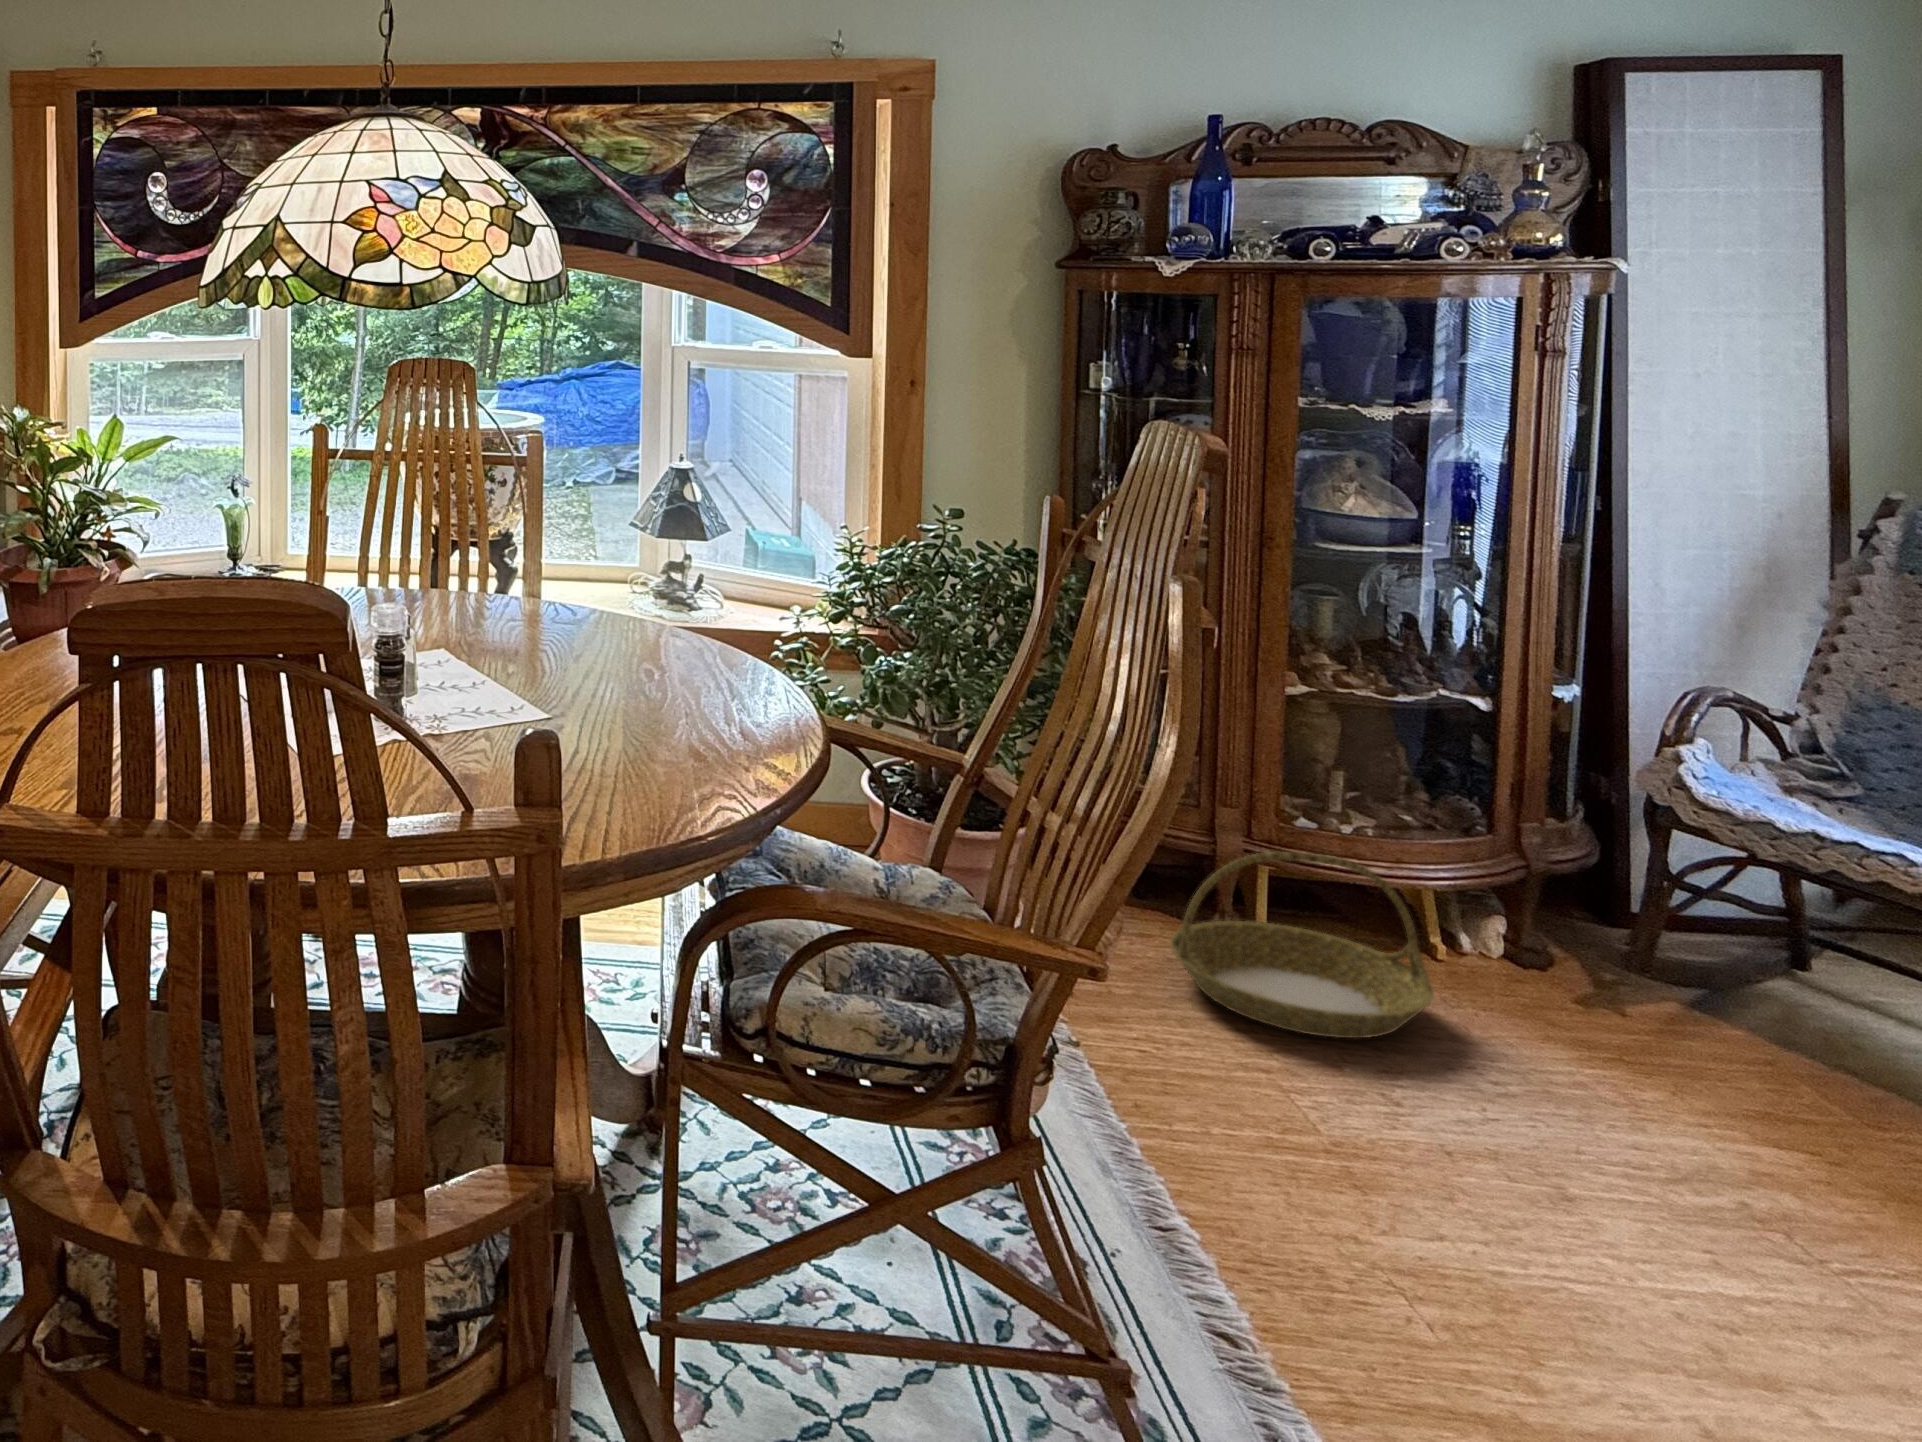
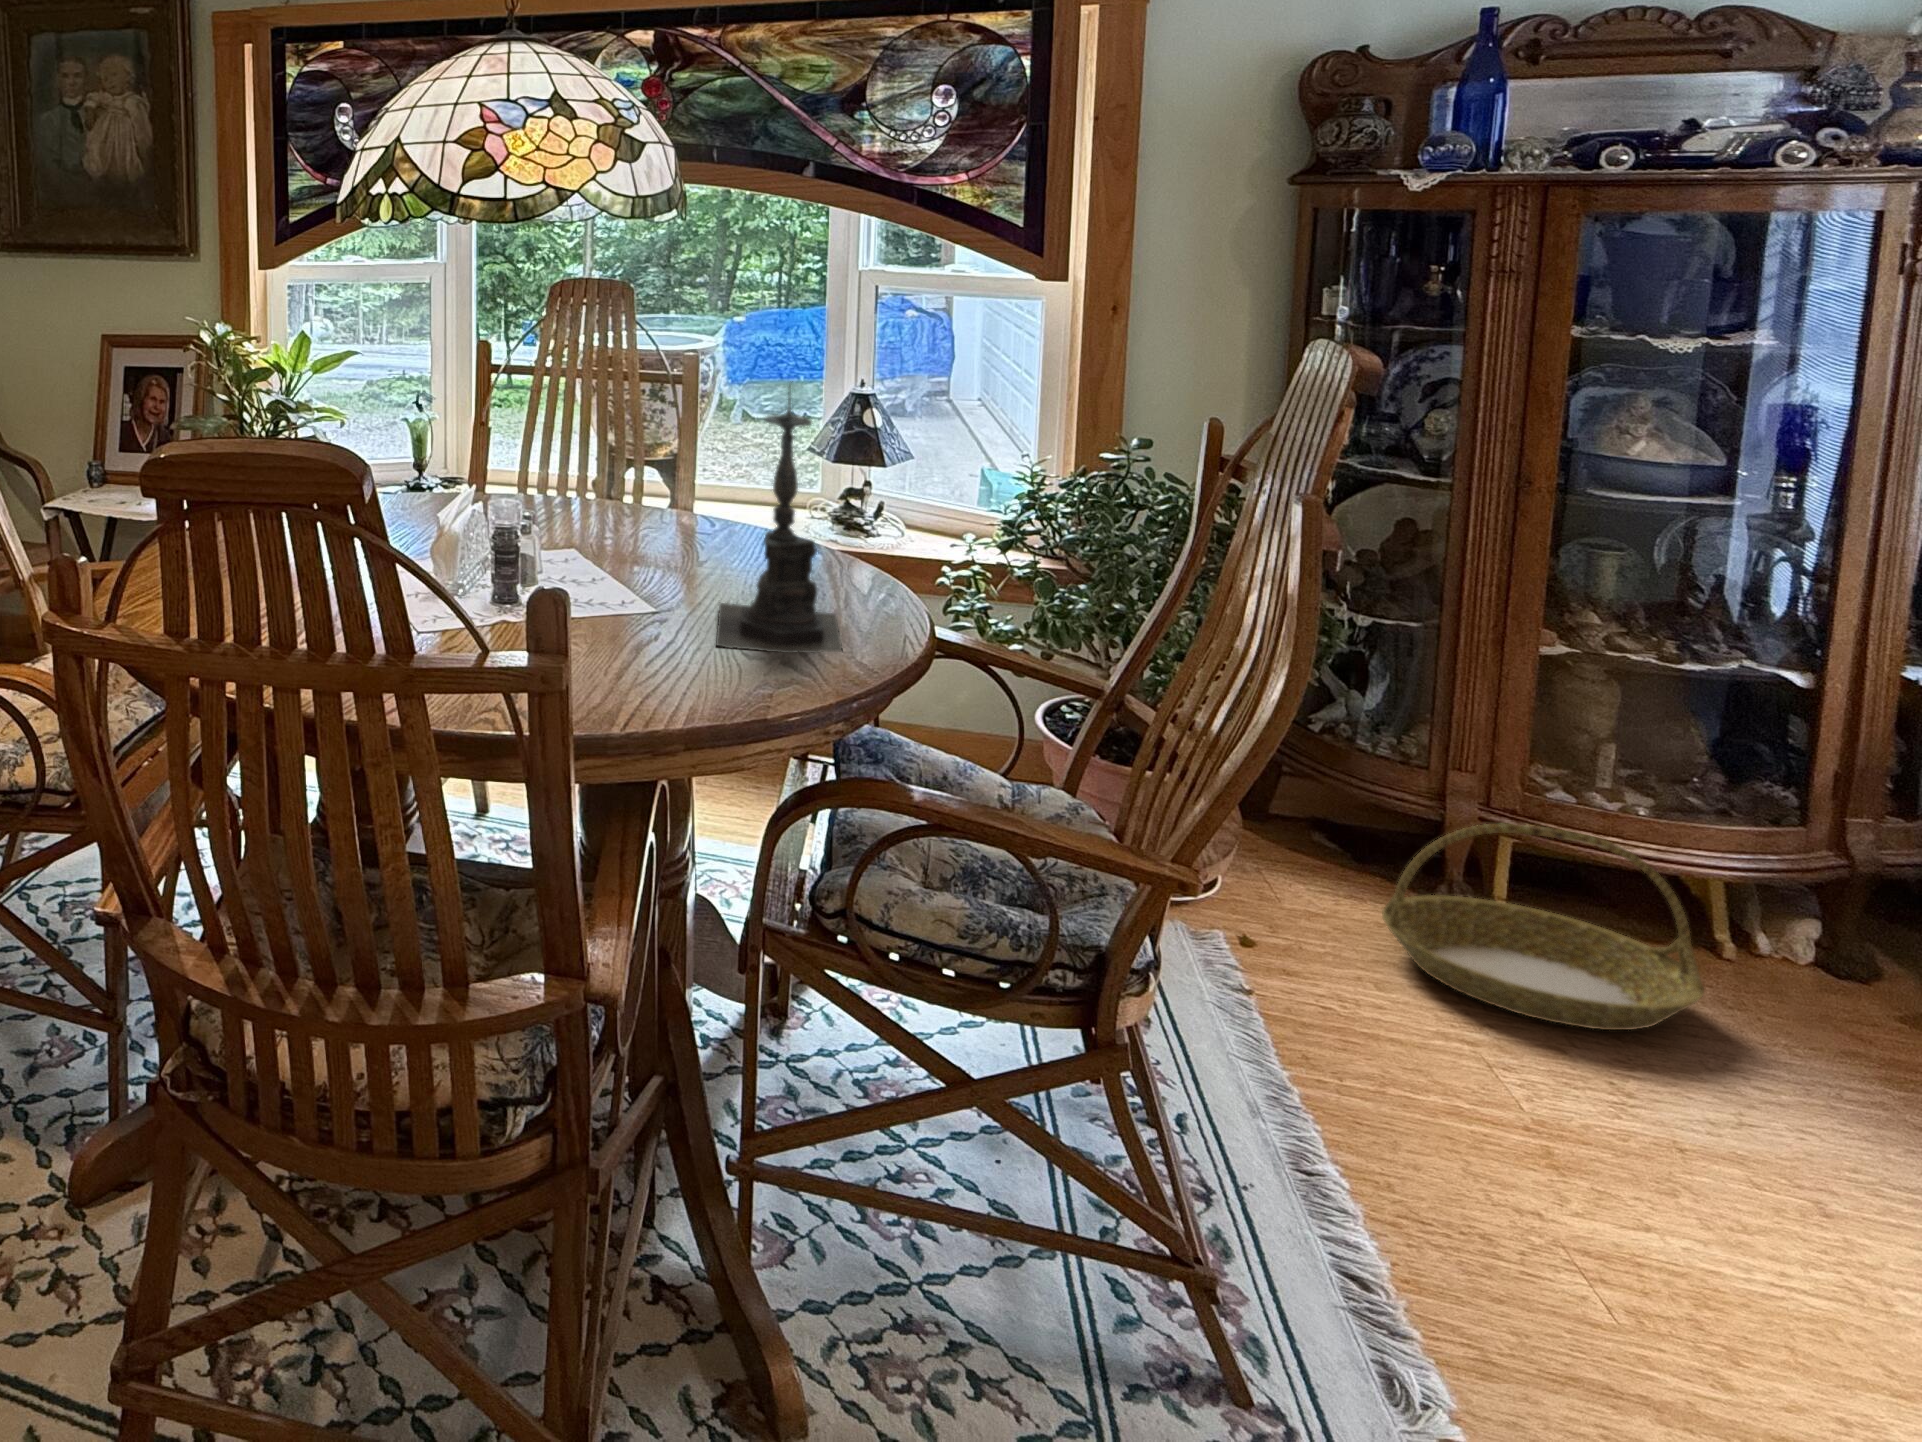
candle holder: none [610,472,755,762] -> present [716,397,843,653]

